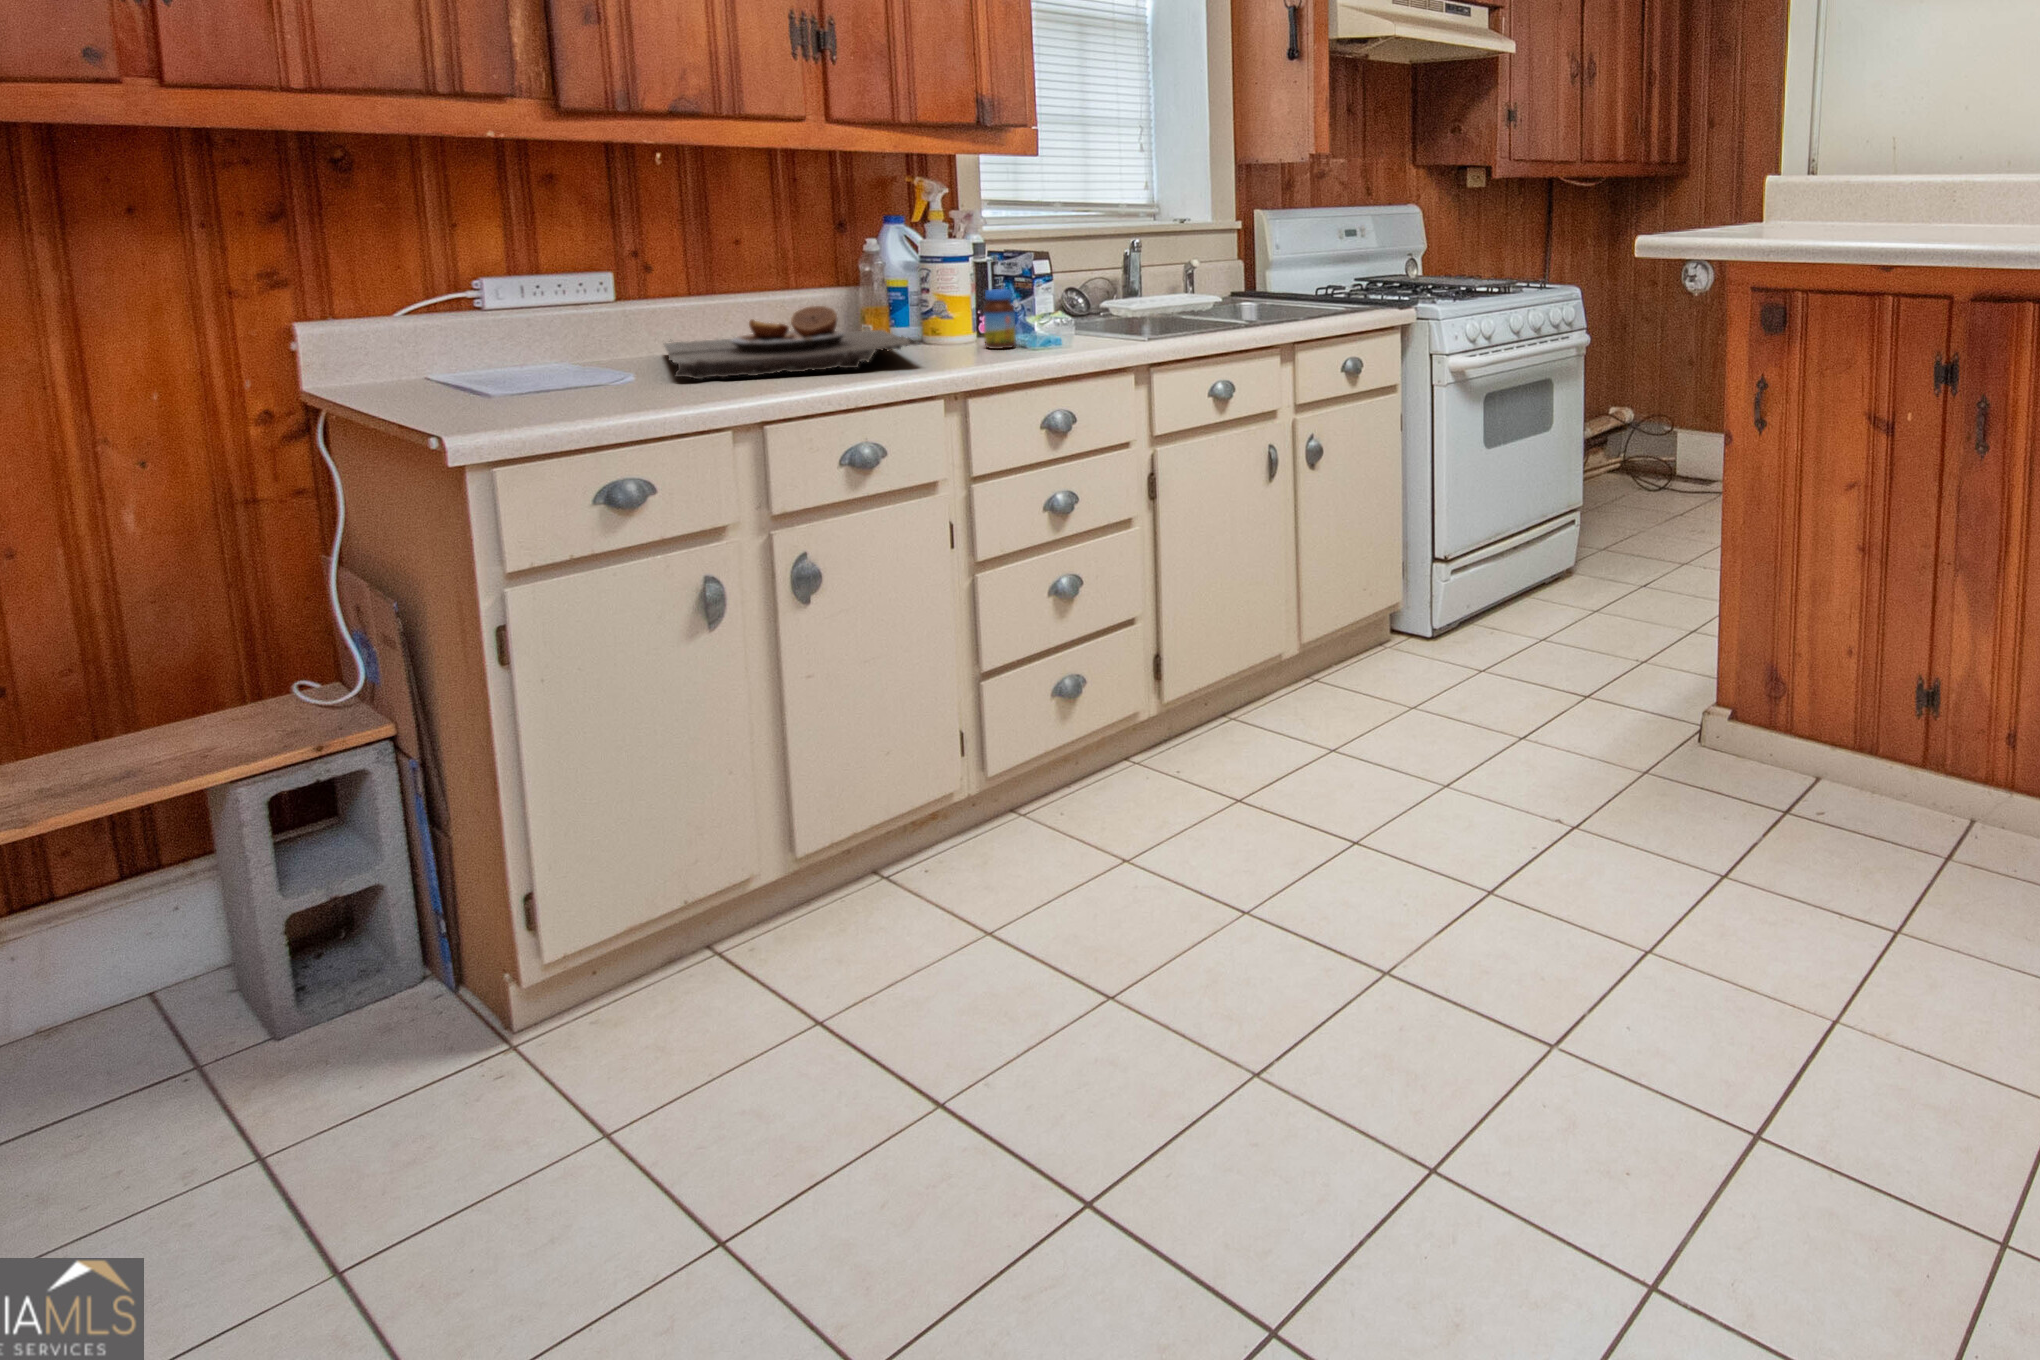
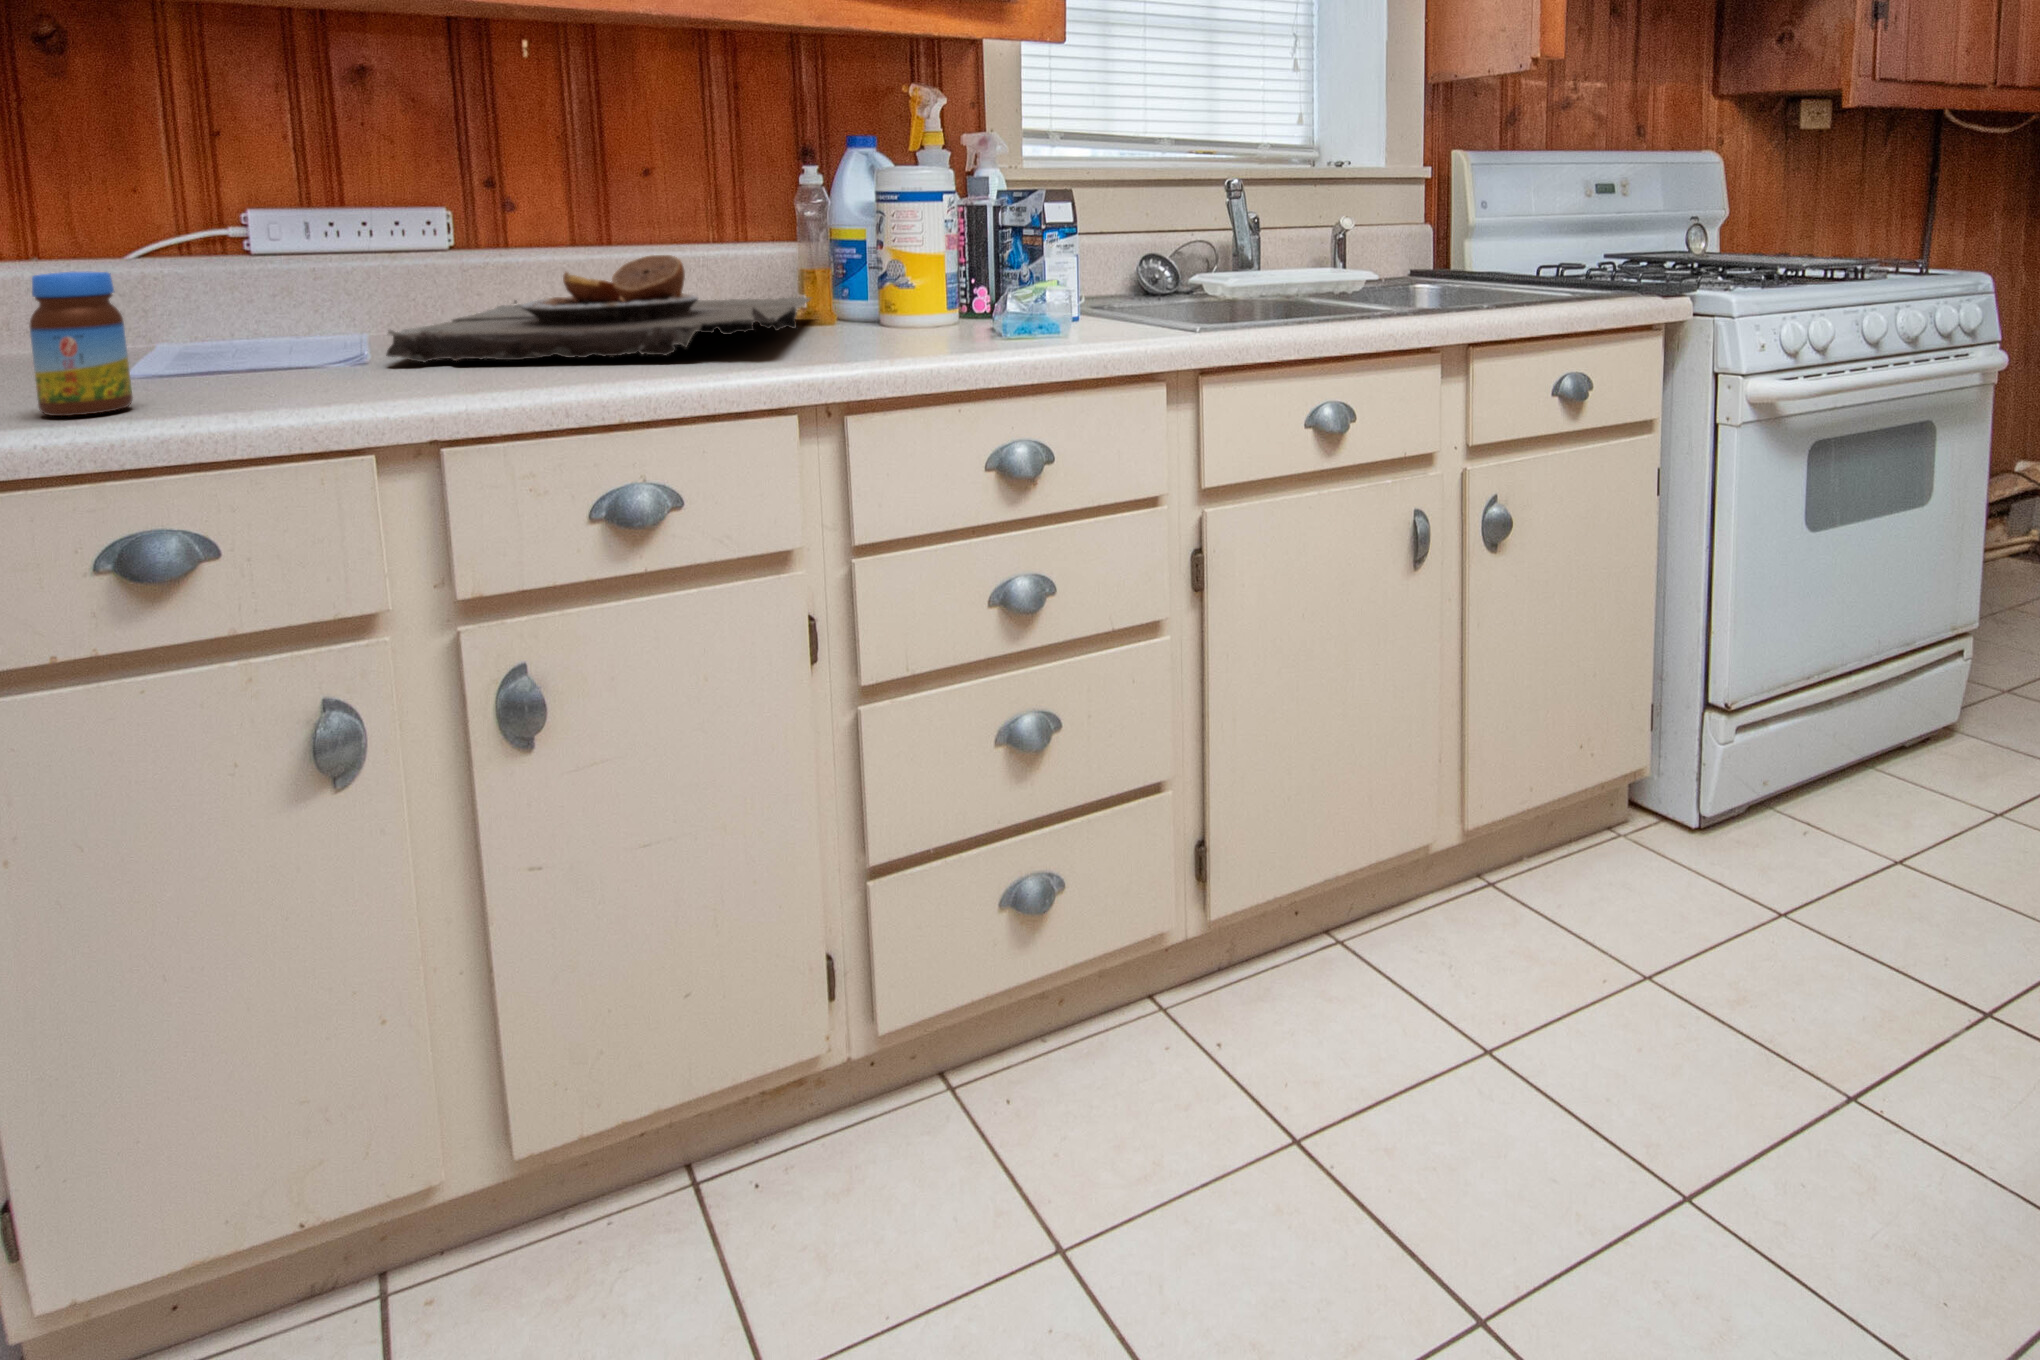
jar: present [984,289,1016,349] -> present [30,272,133,416]

